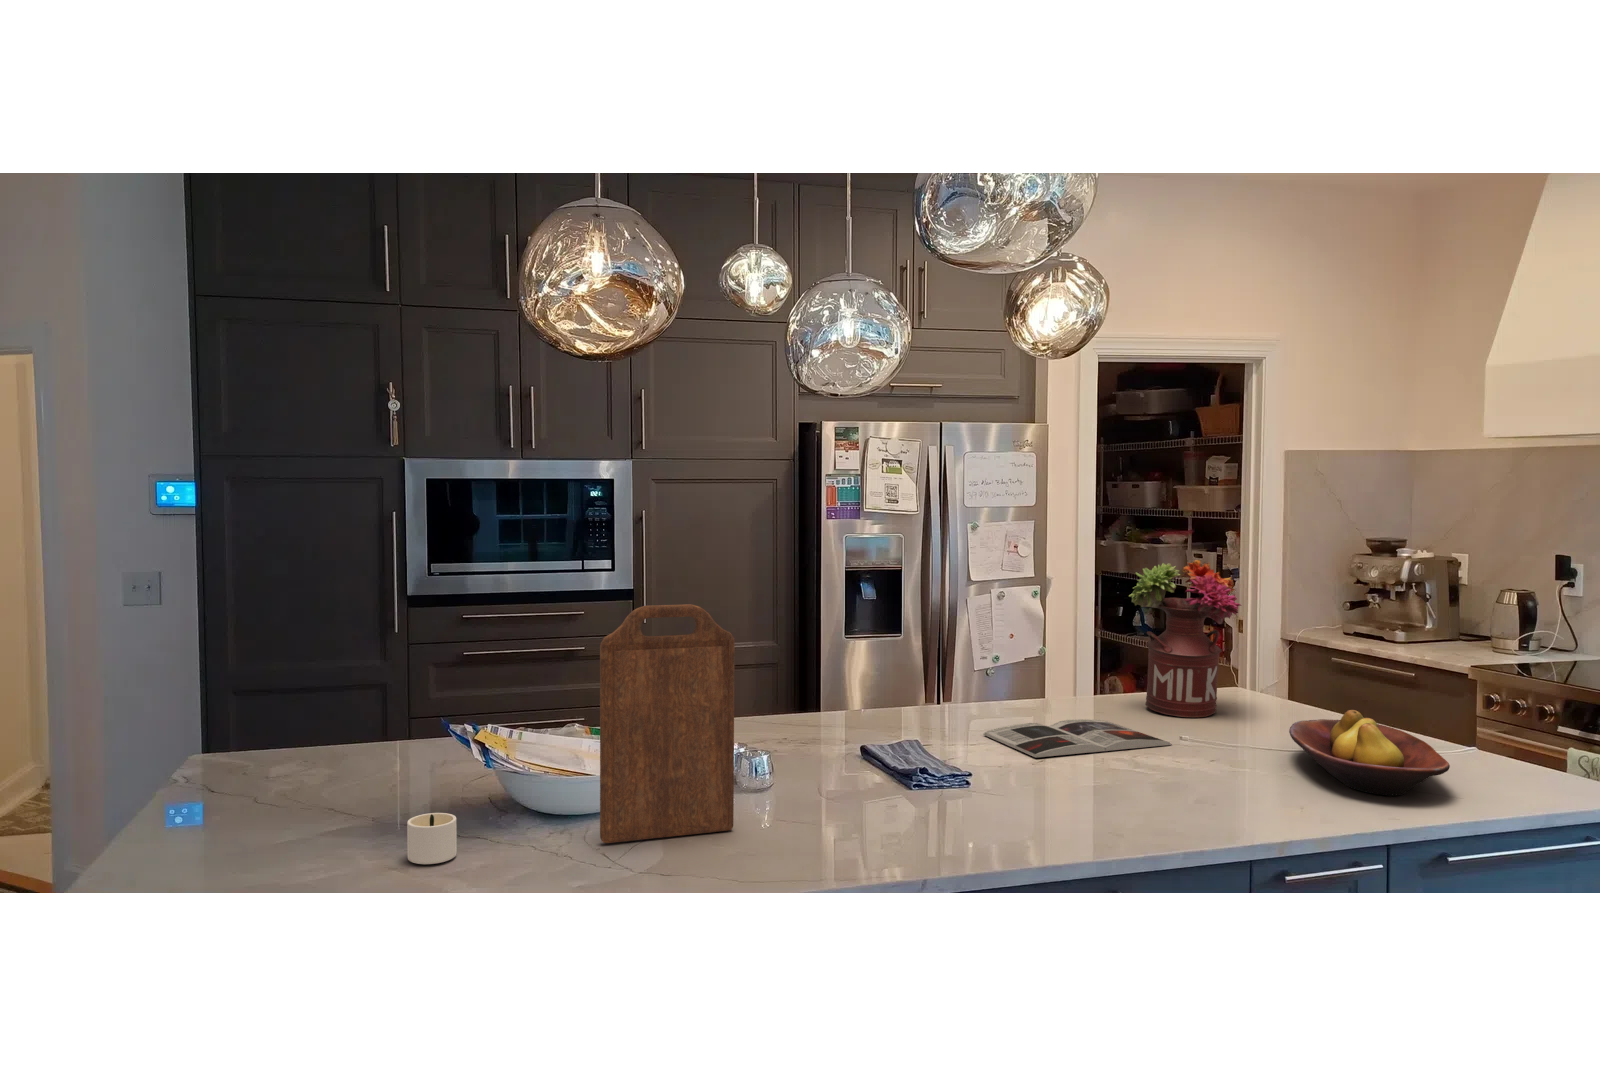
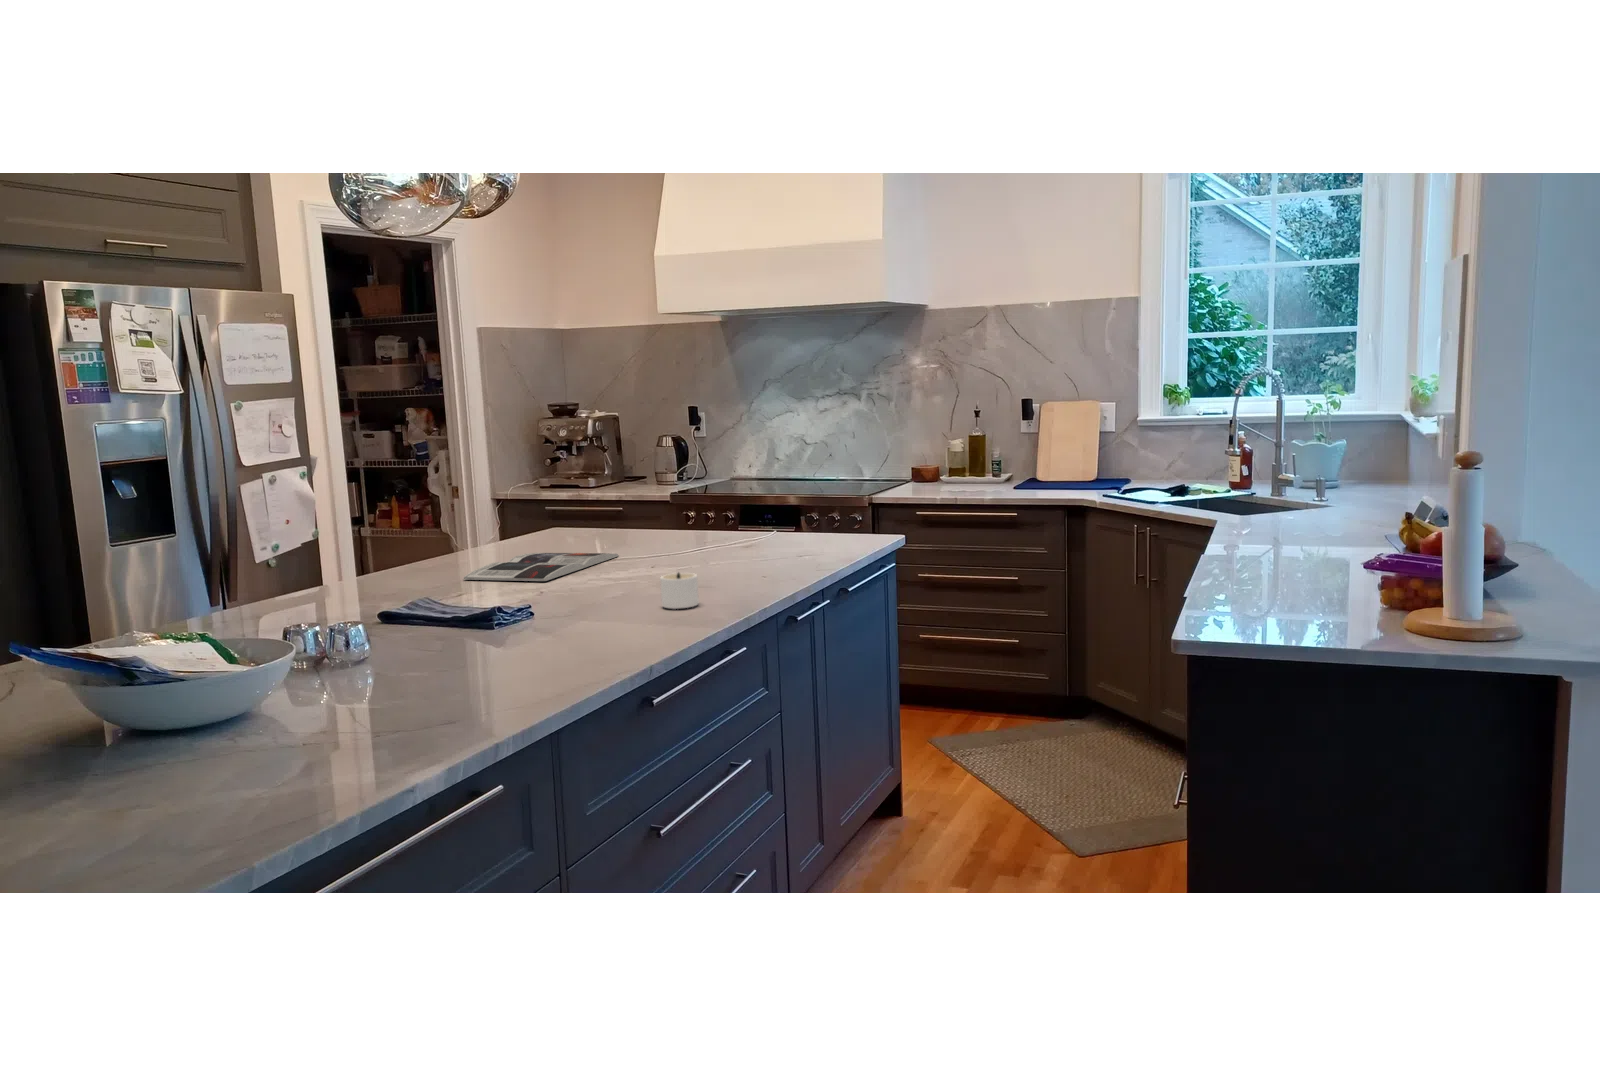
flower arrangement: present [1129,560,1241,717] -> none [524,401,622,542]
cutting board: present [600,604,735,843] -> none [295,437,424,710]
fruit bowl: present [1289,710,1450,796] -> none [702,498,837,551]
candle: present [407,813,457,864] -> present [660,573,699,609]

